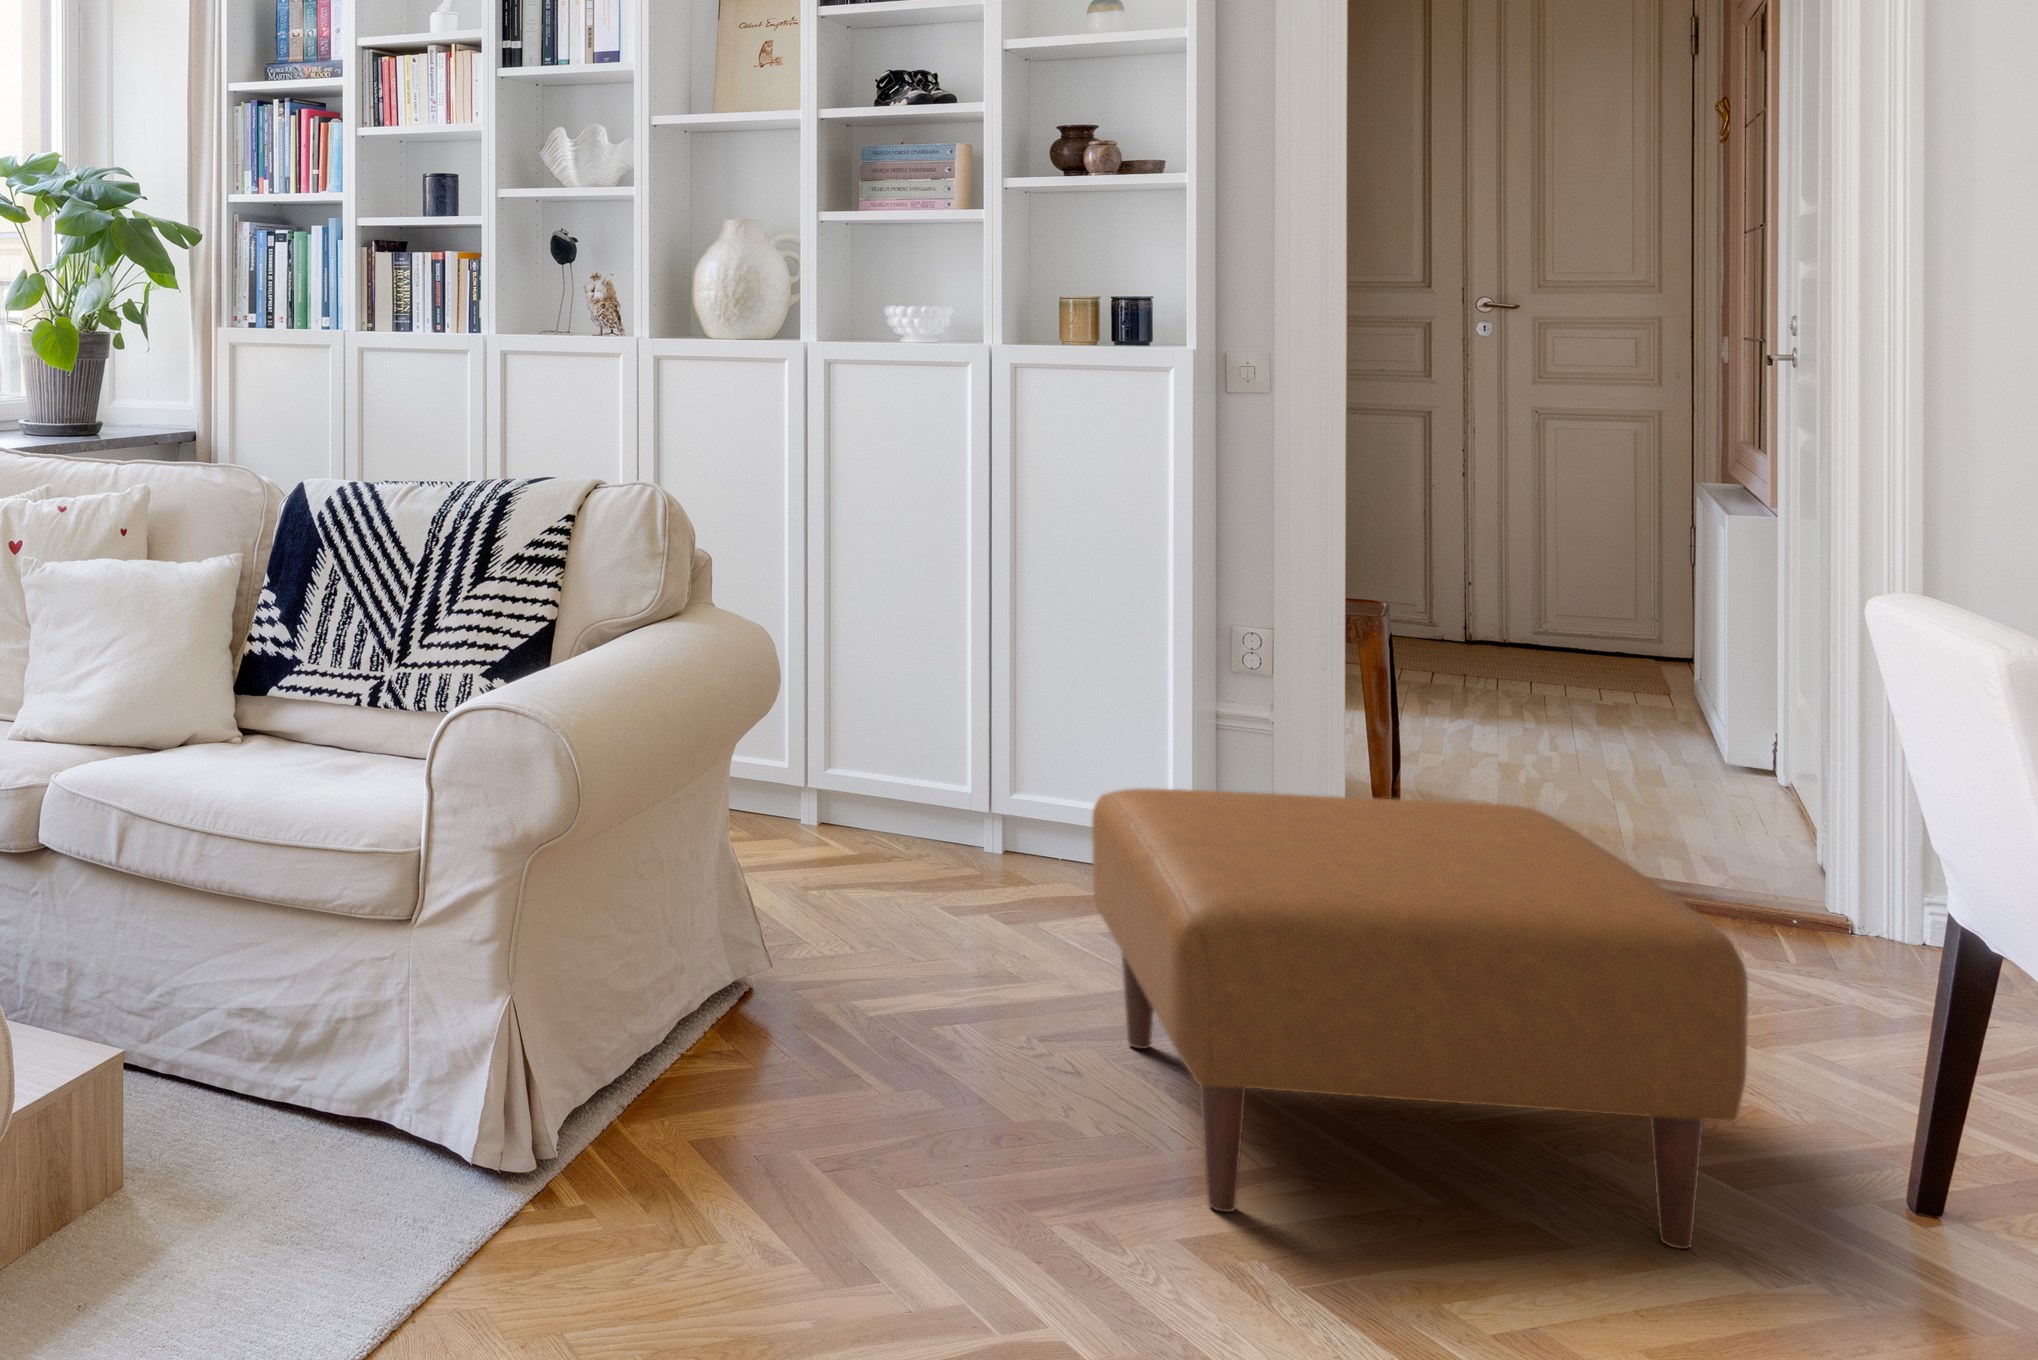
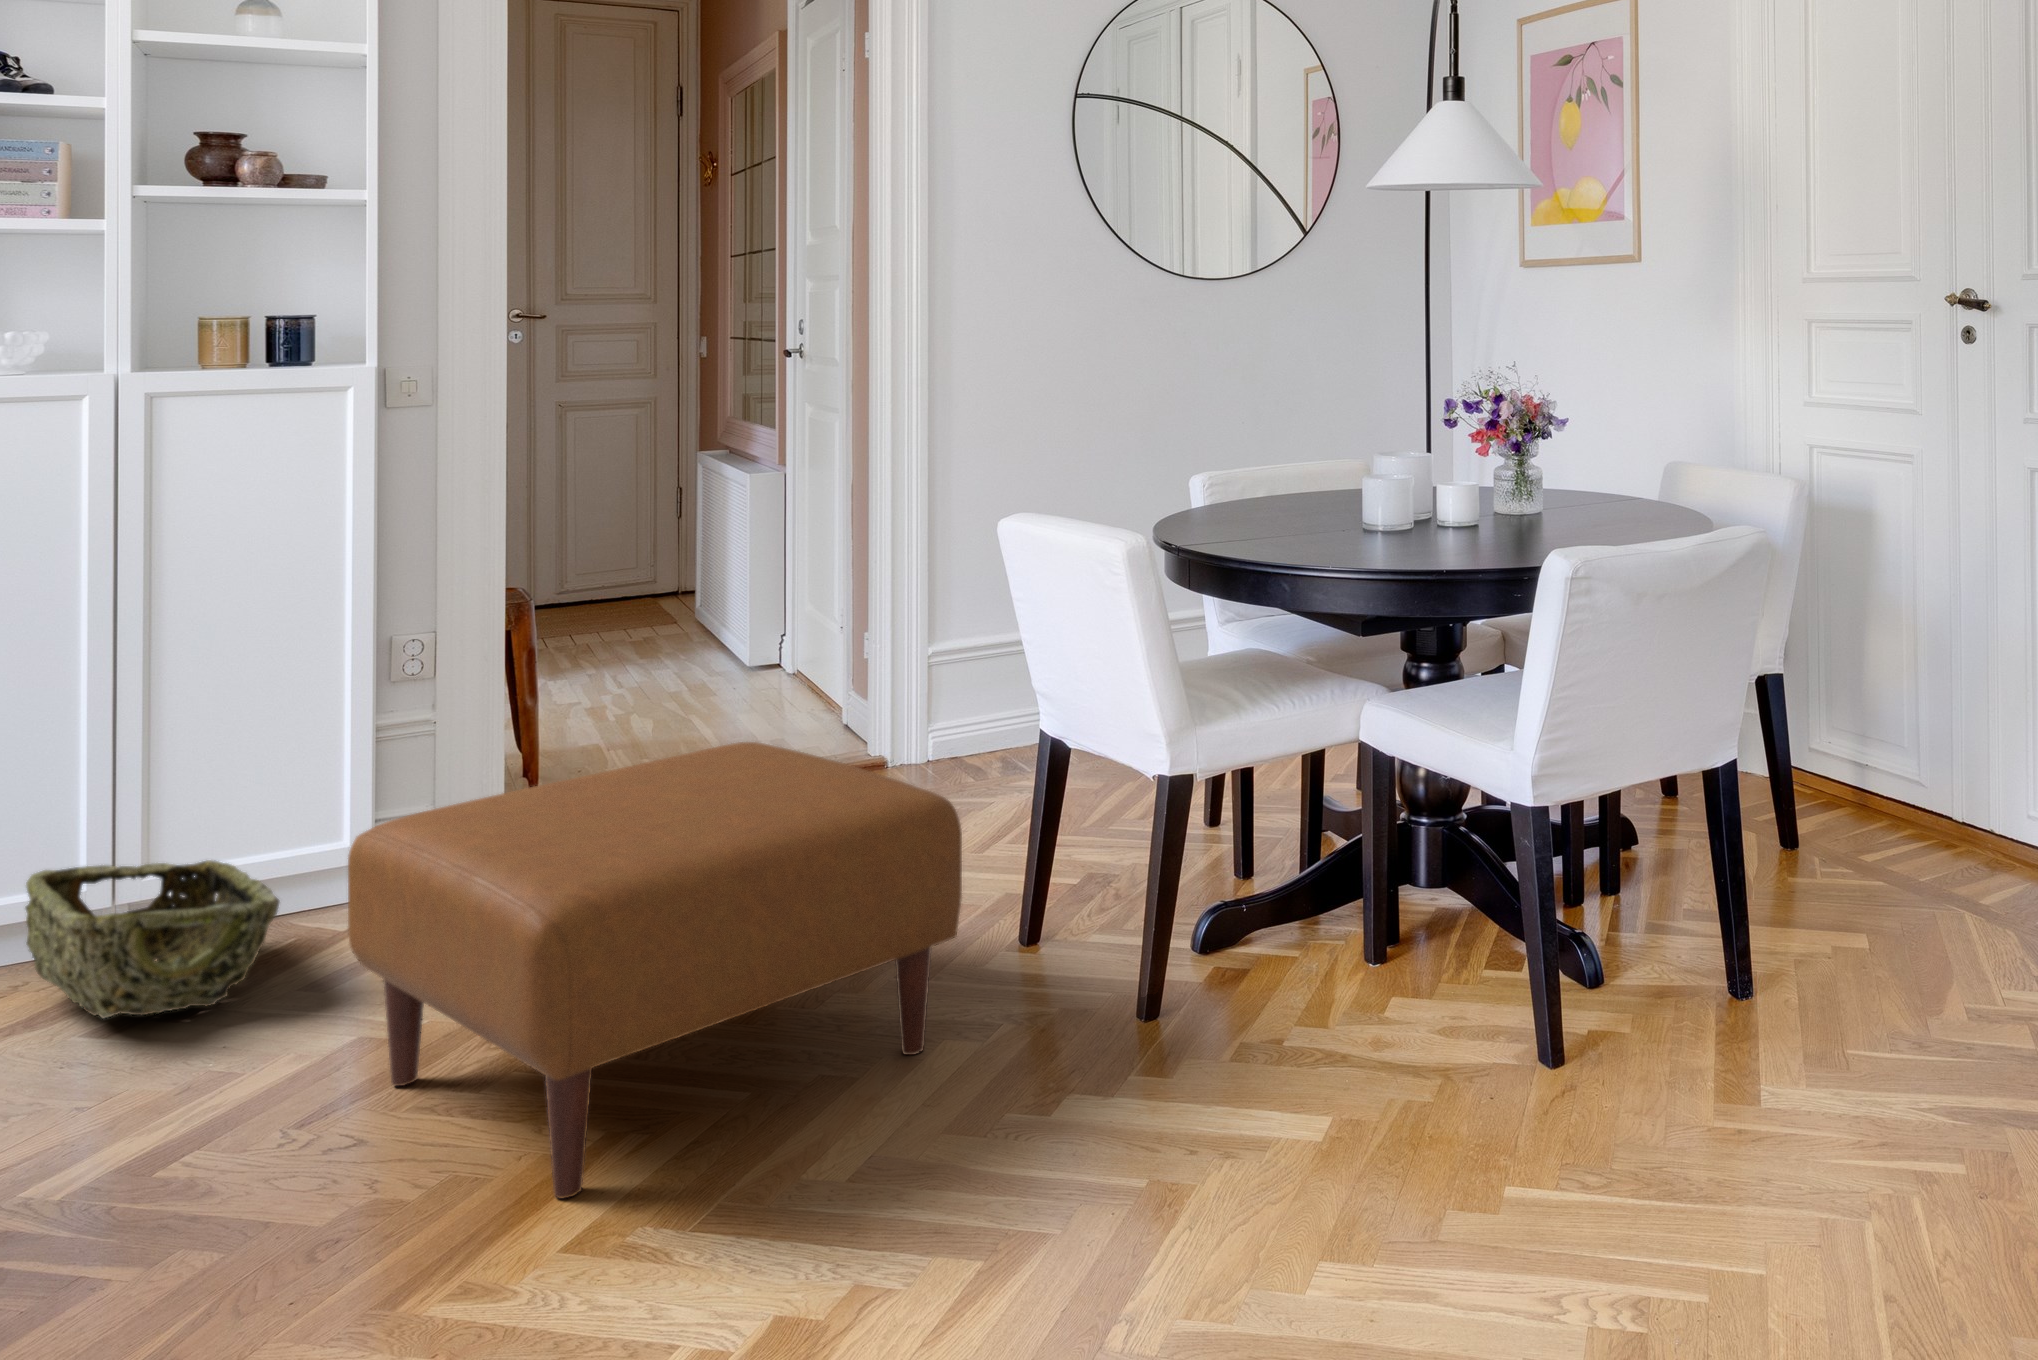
woven basket: none [915,765,1083,921] -> present [26,860,280,1018]

